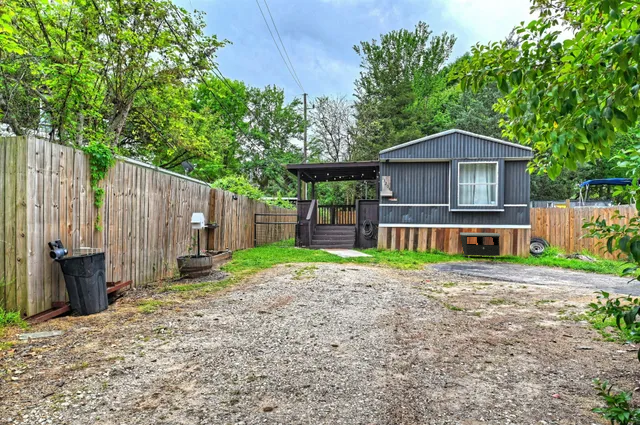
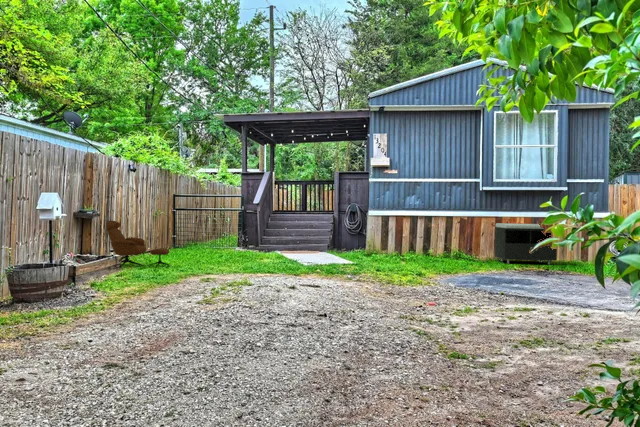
lounge chair: none [225,230,263,259] -> present [106,220,171,267]

